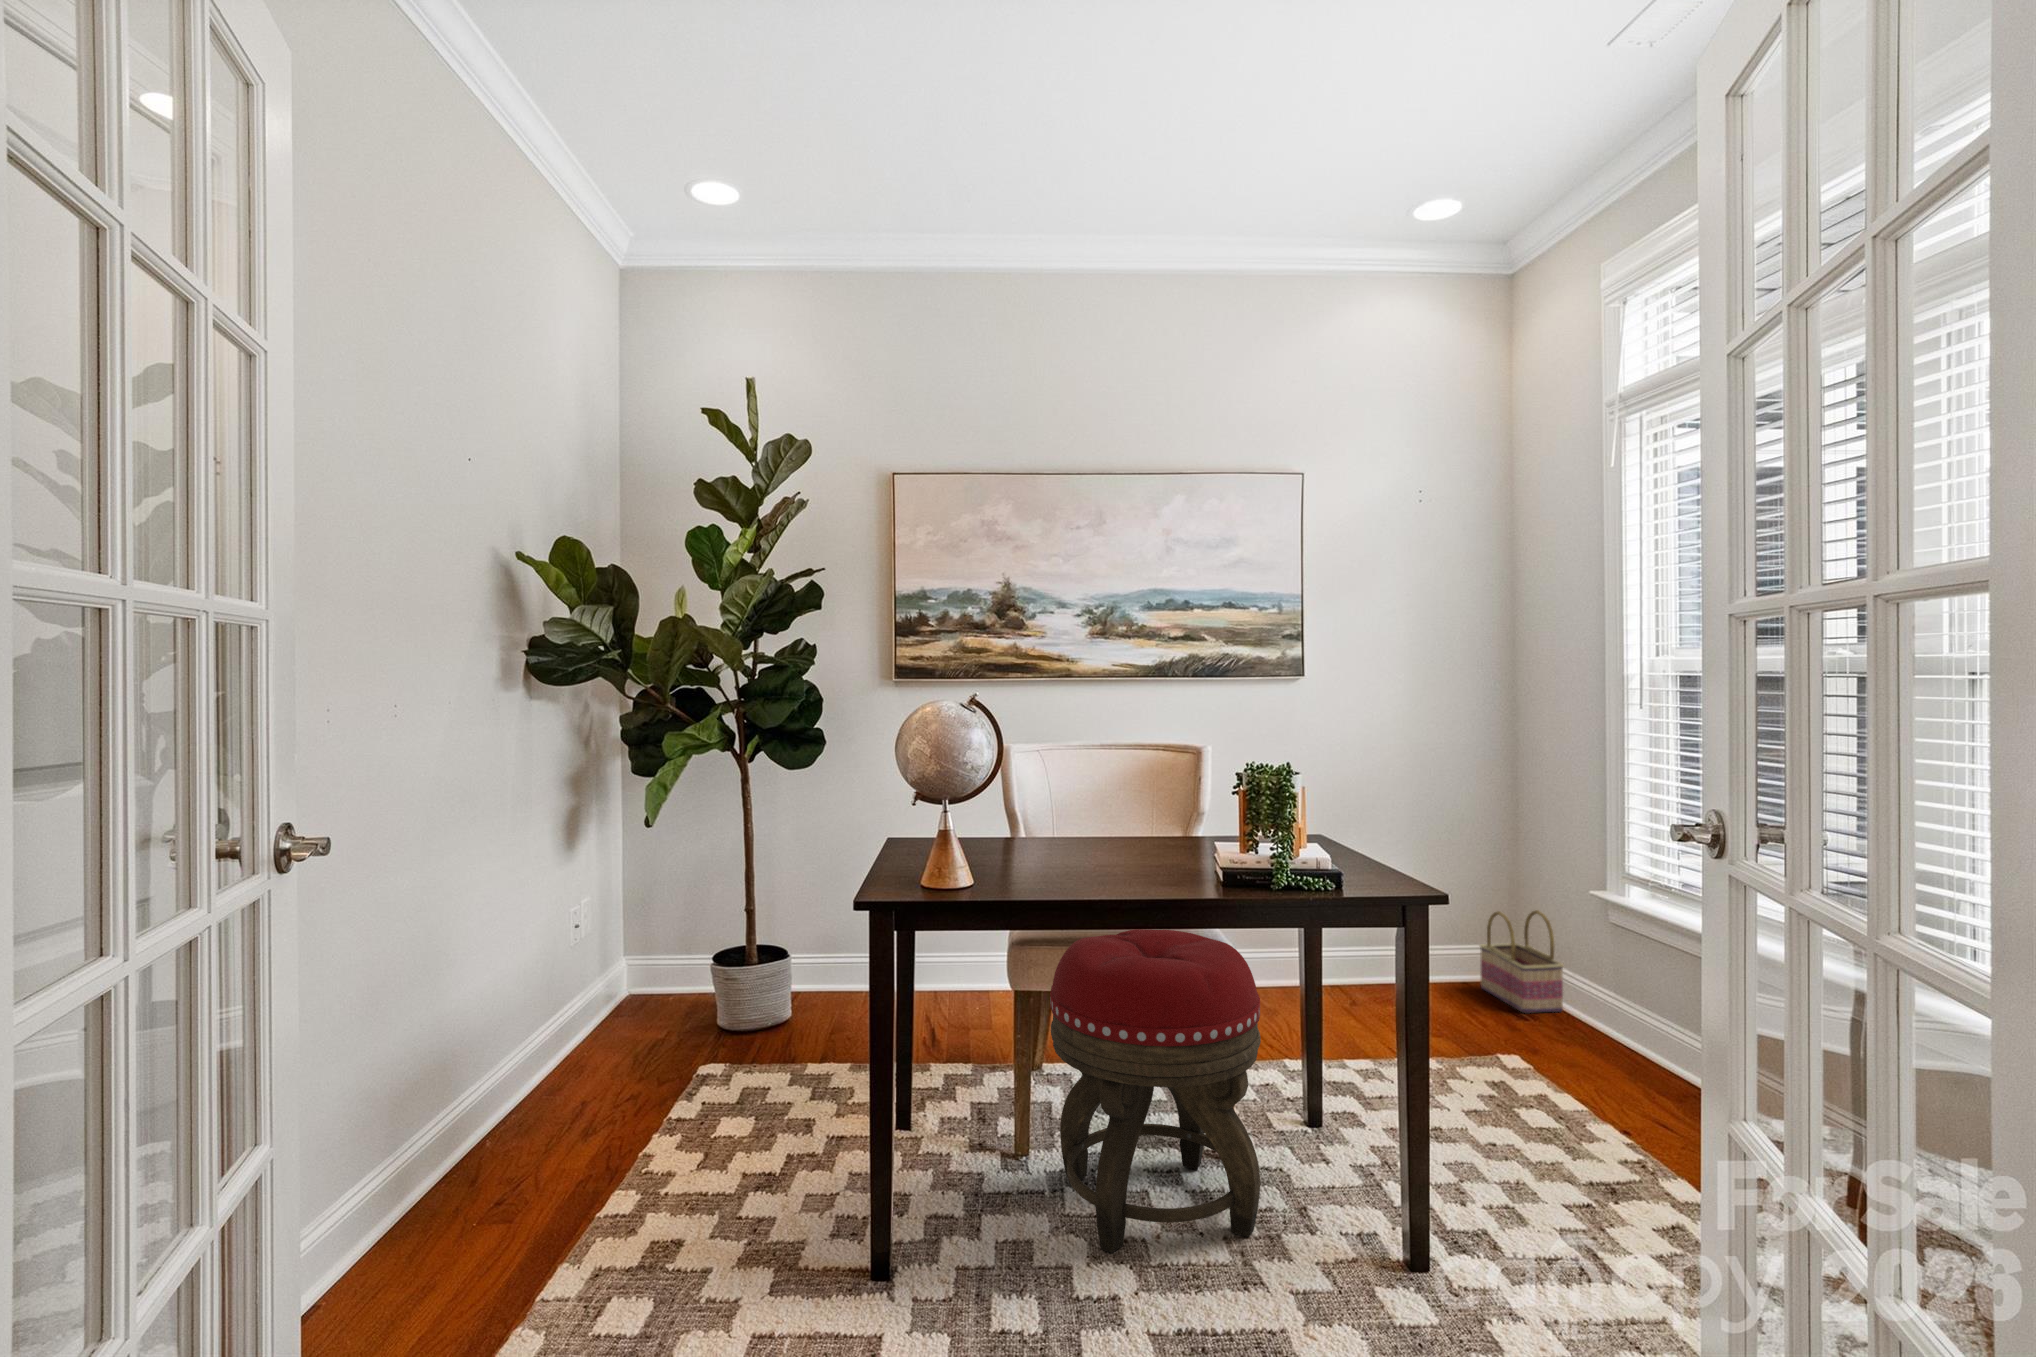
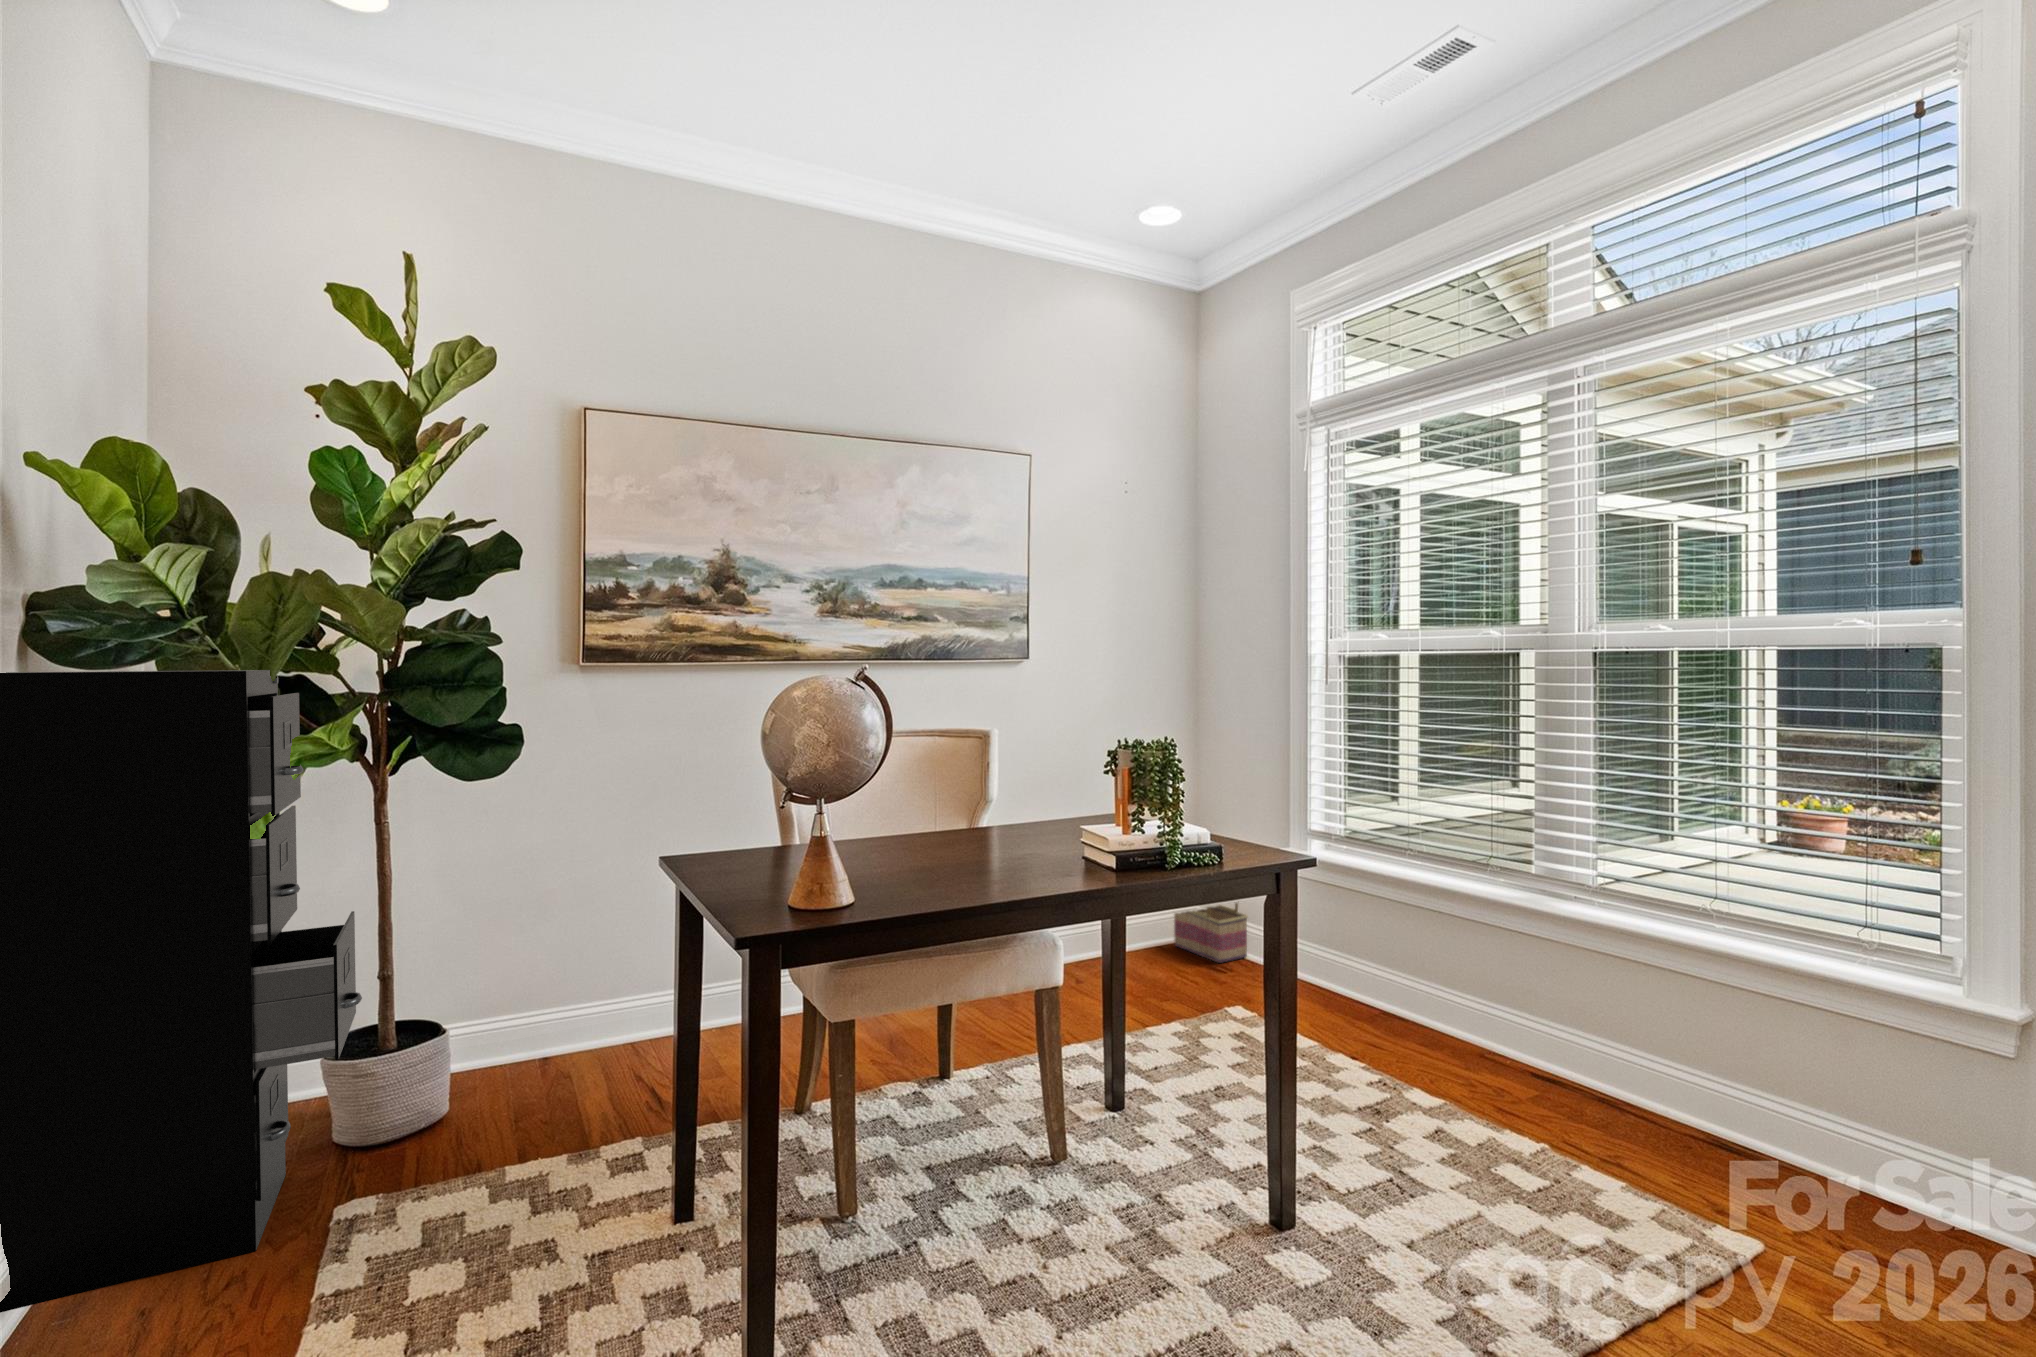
filing cabinet: none [482,685,717,1095] -> present [0,670,362,1313]
footstool: present [1050,929,1261,1253] -> none [903,930,1136,1301]

